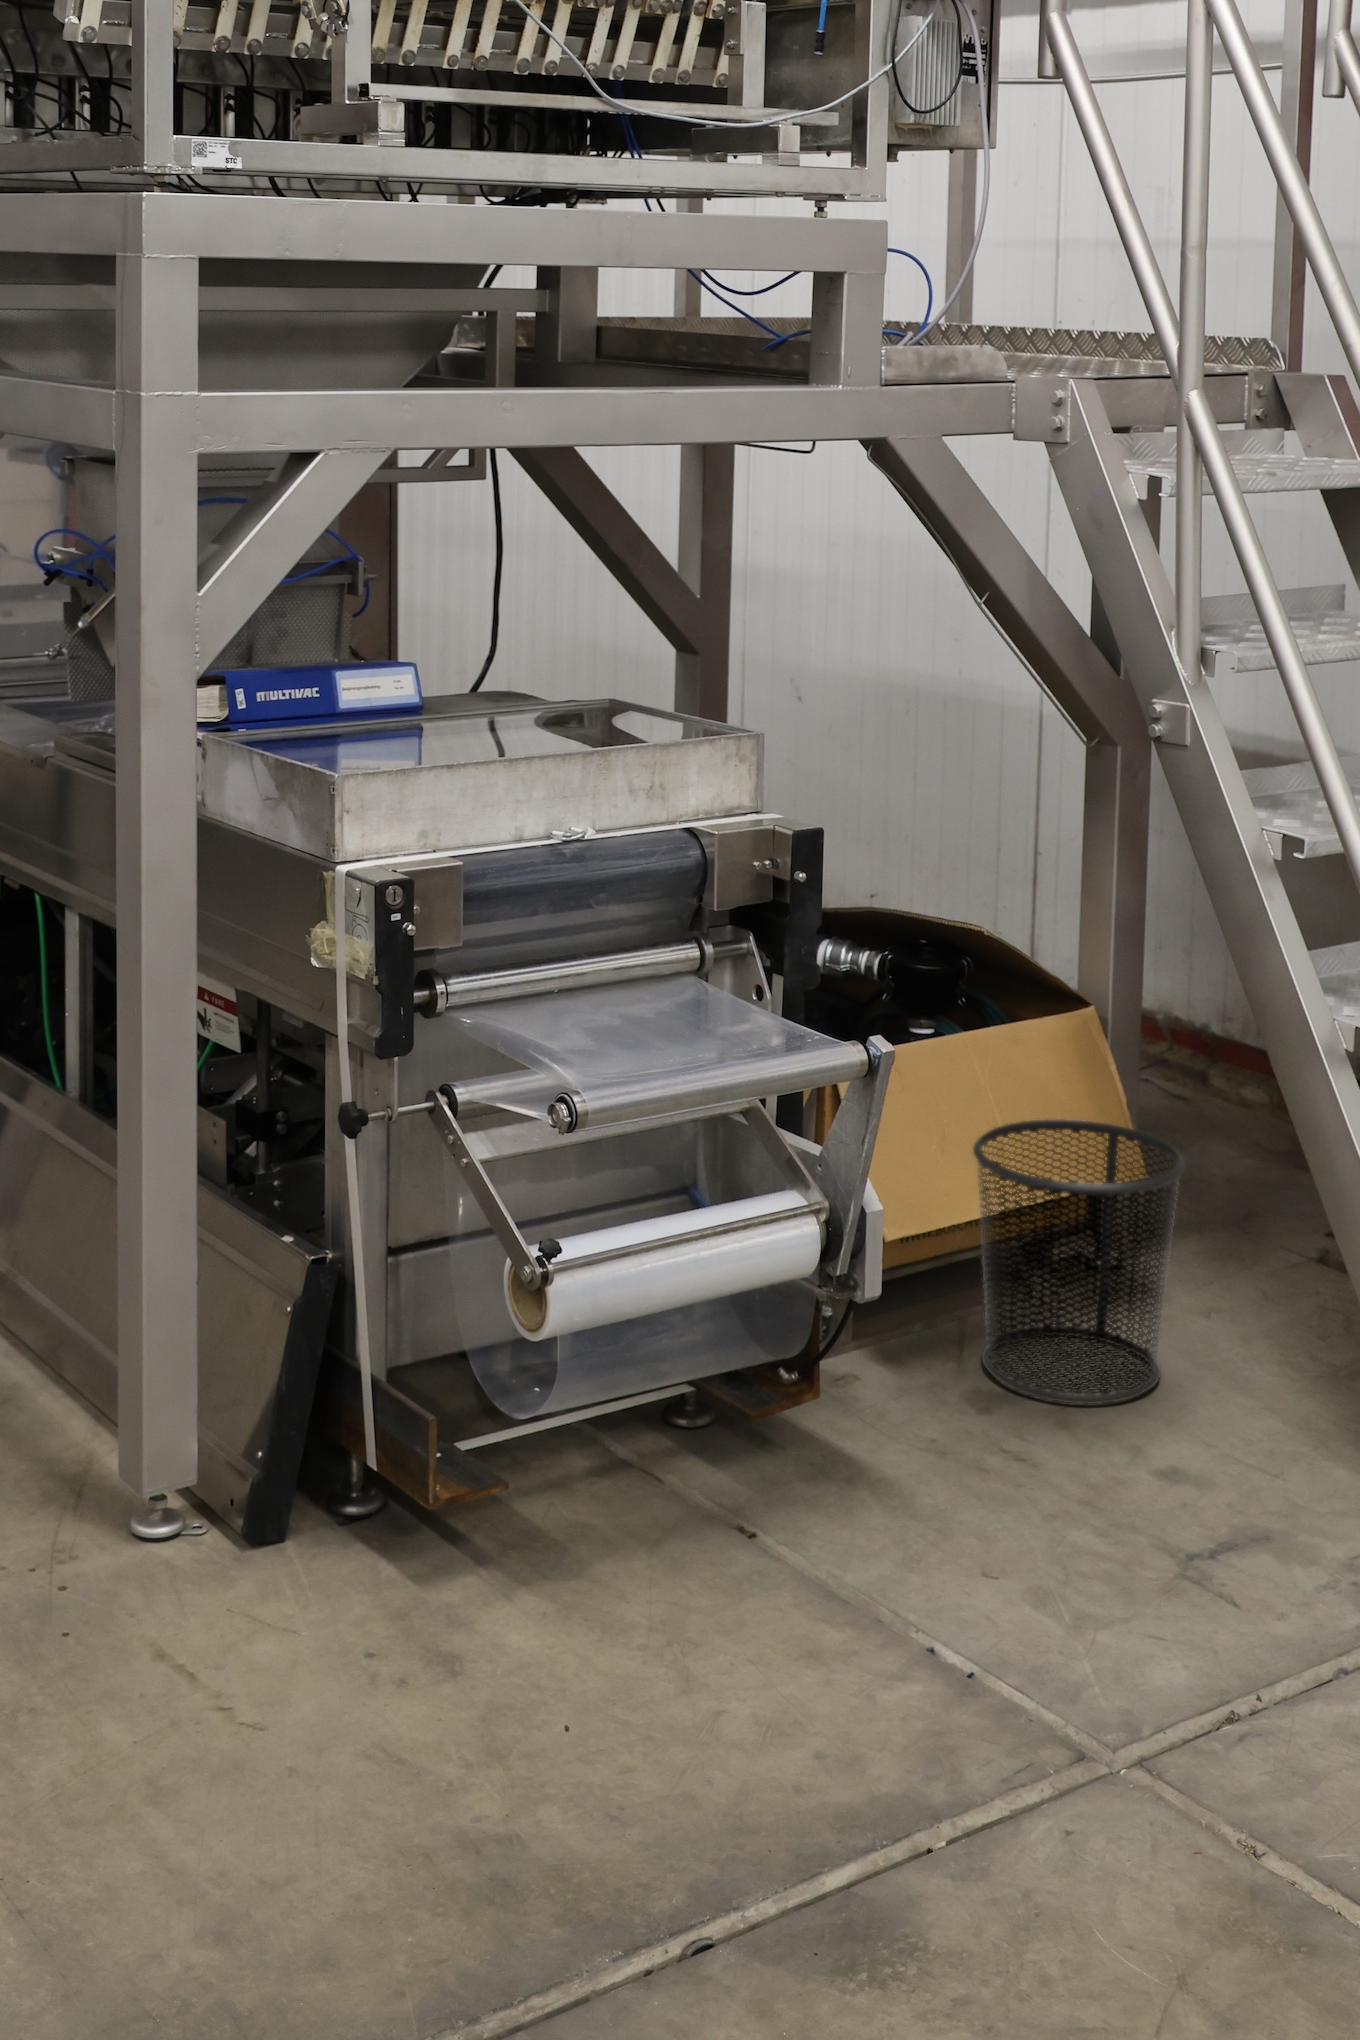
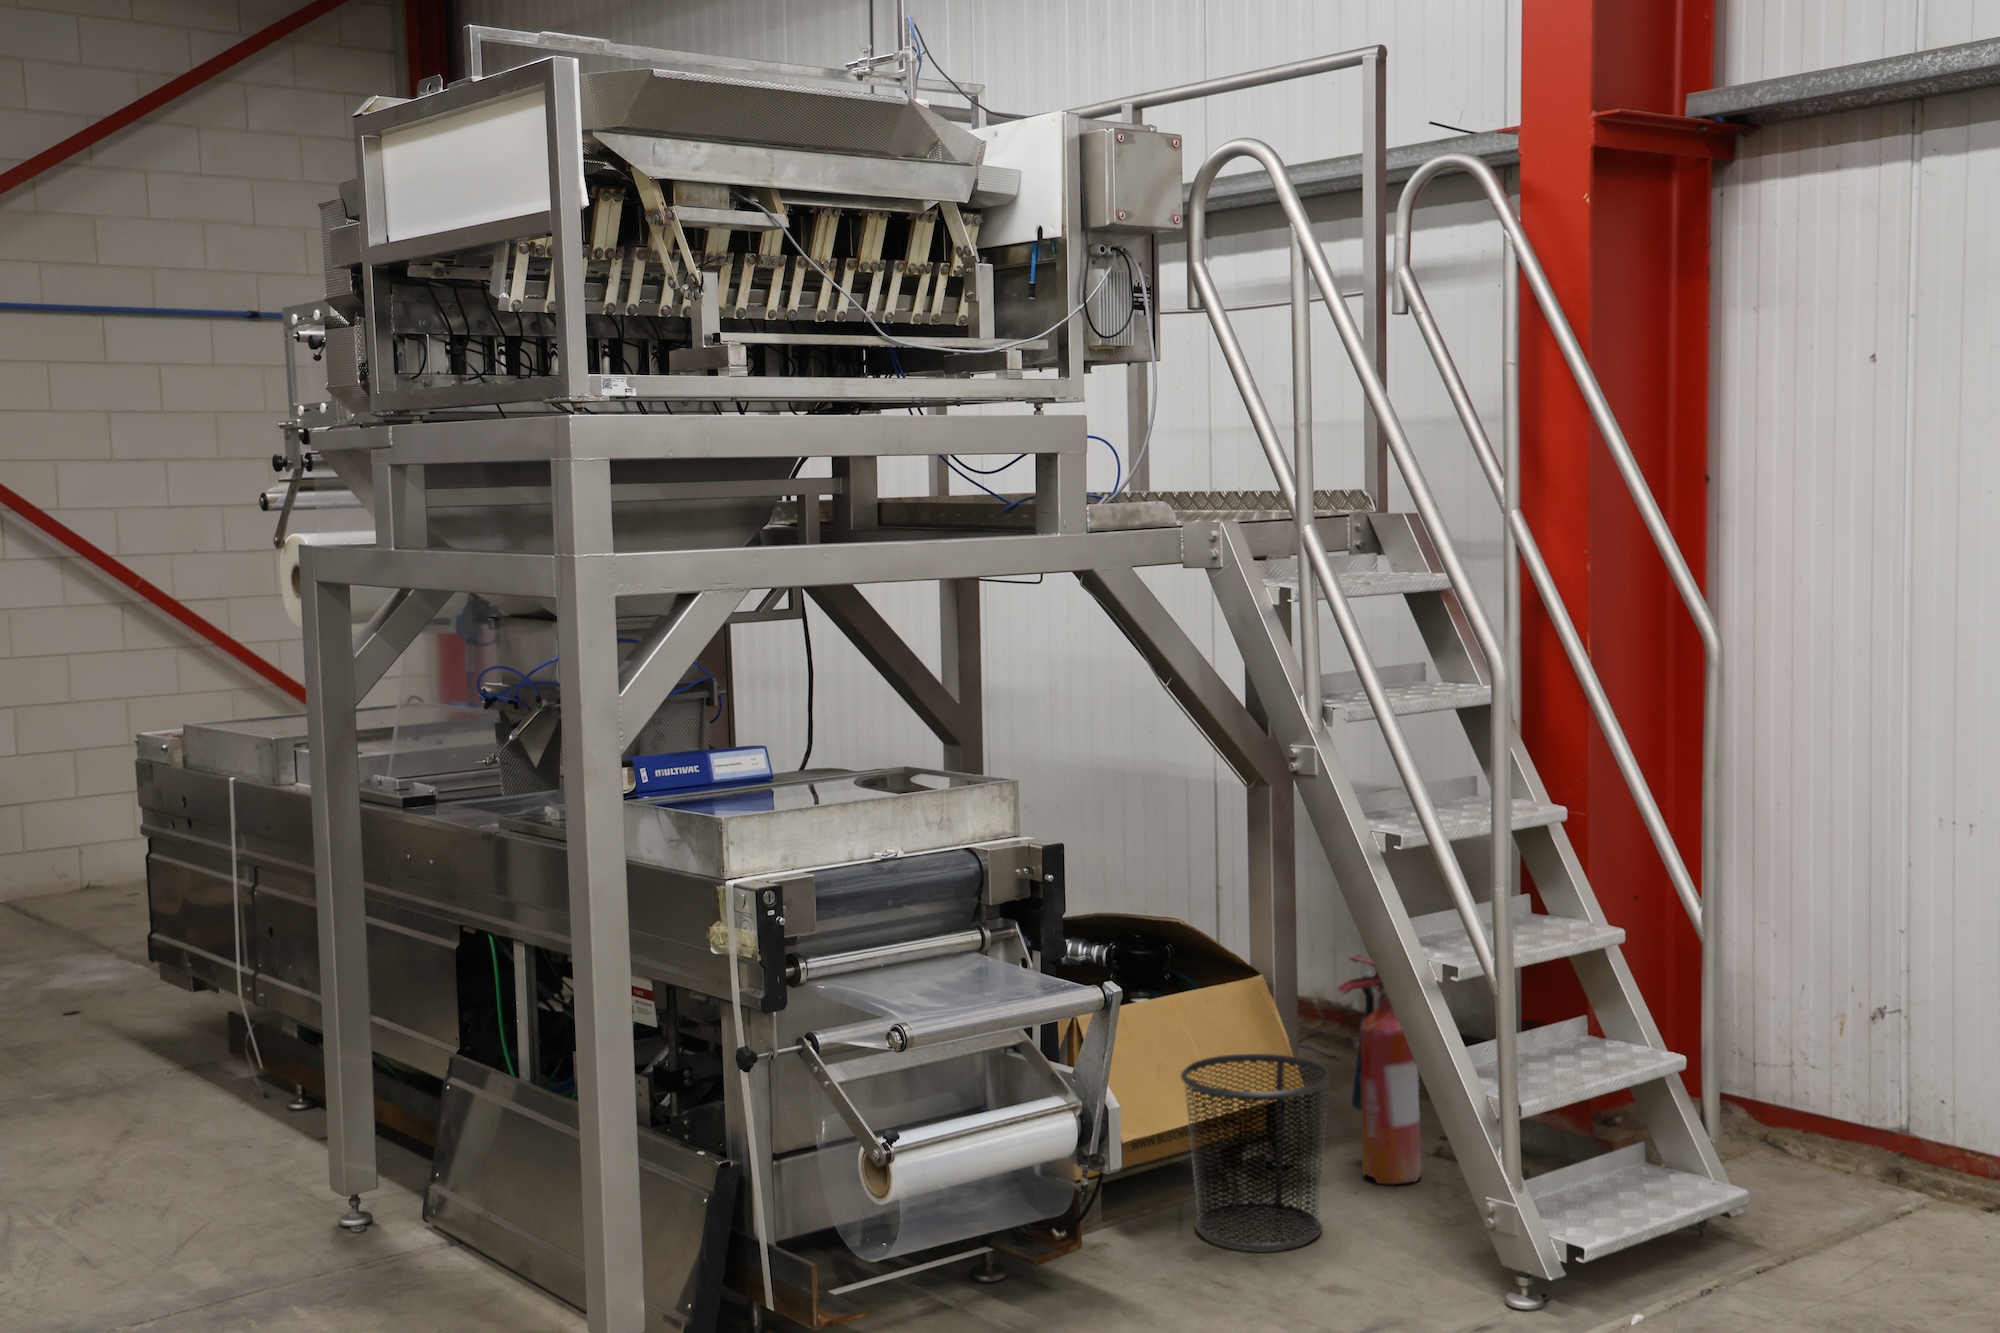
fire extinguisher: none [1199,987,1309,1310] -> present [1338,954,1421,1184]

